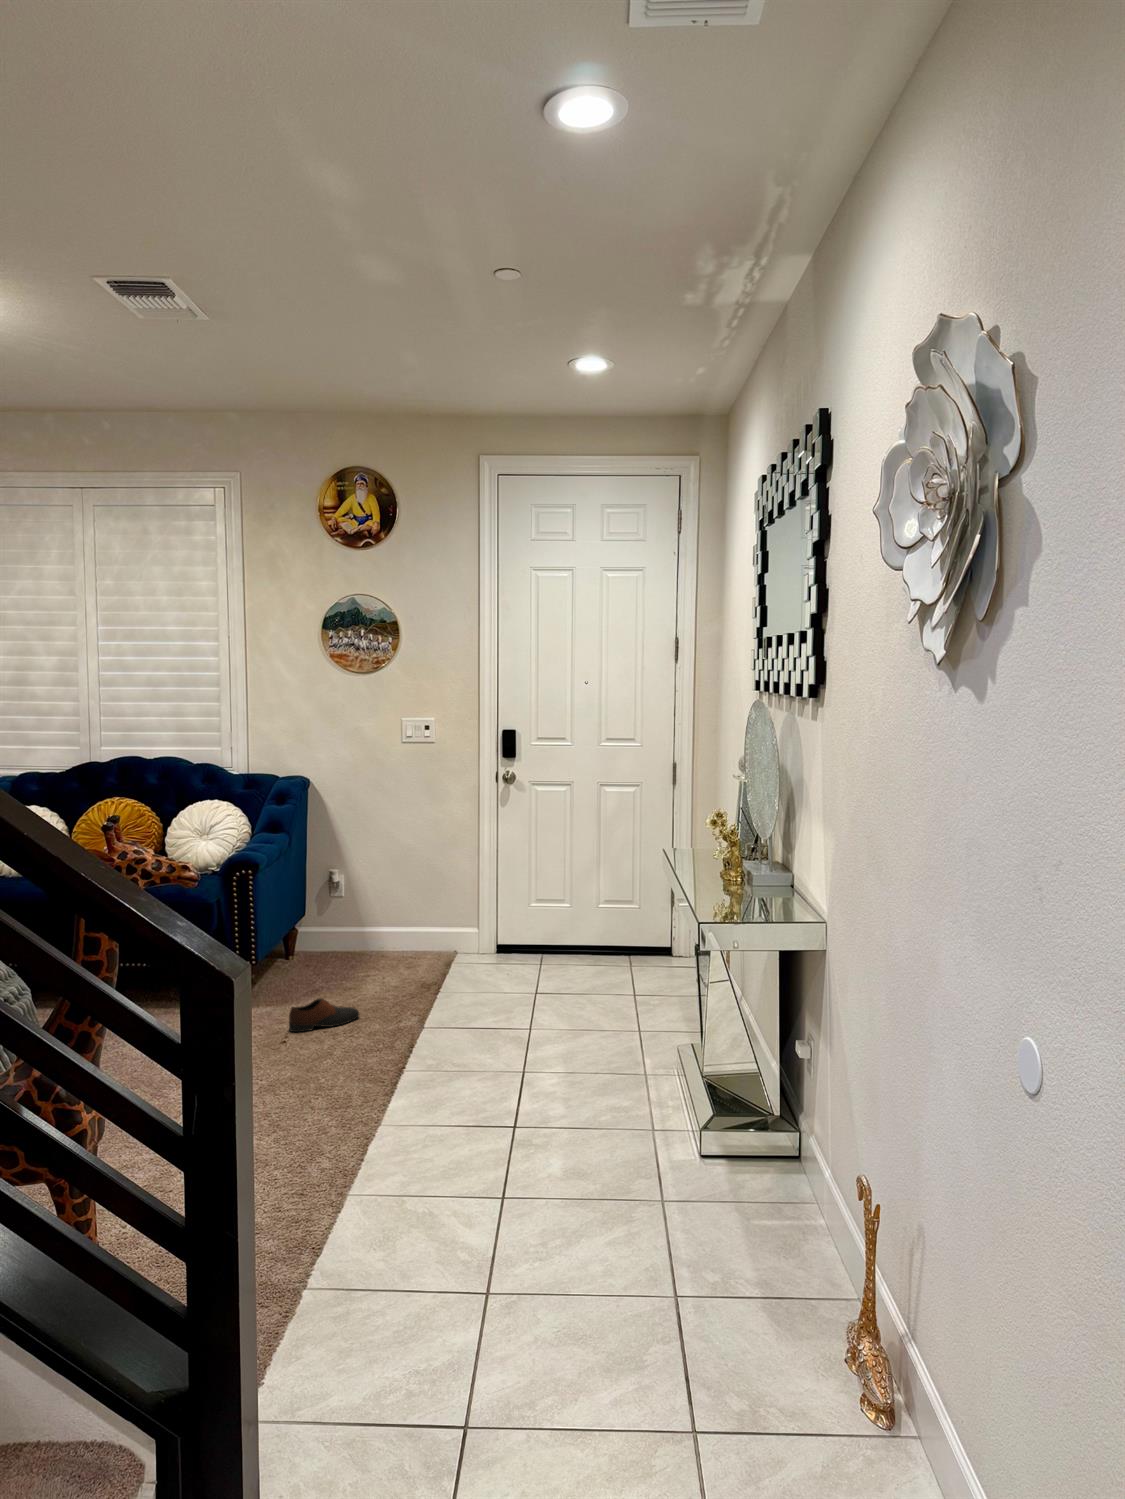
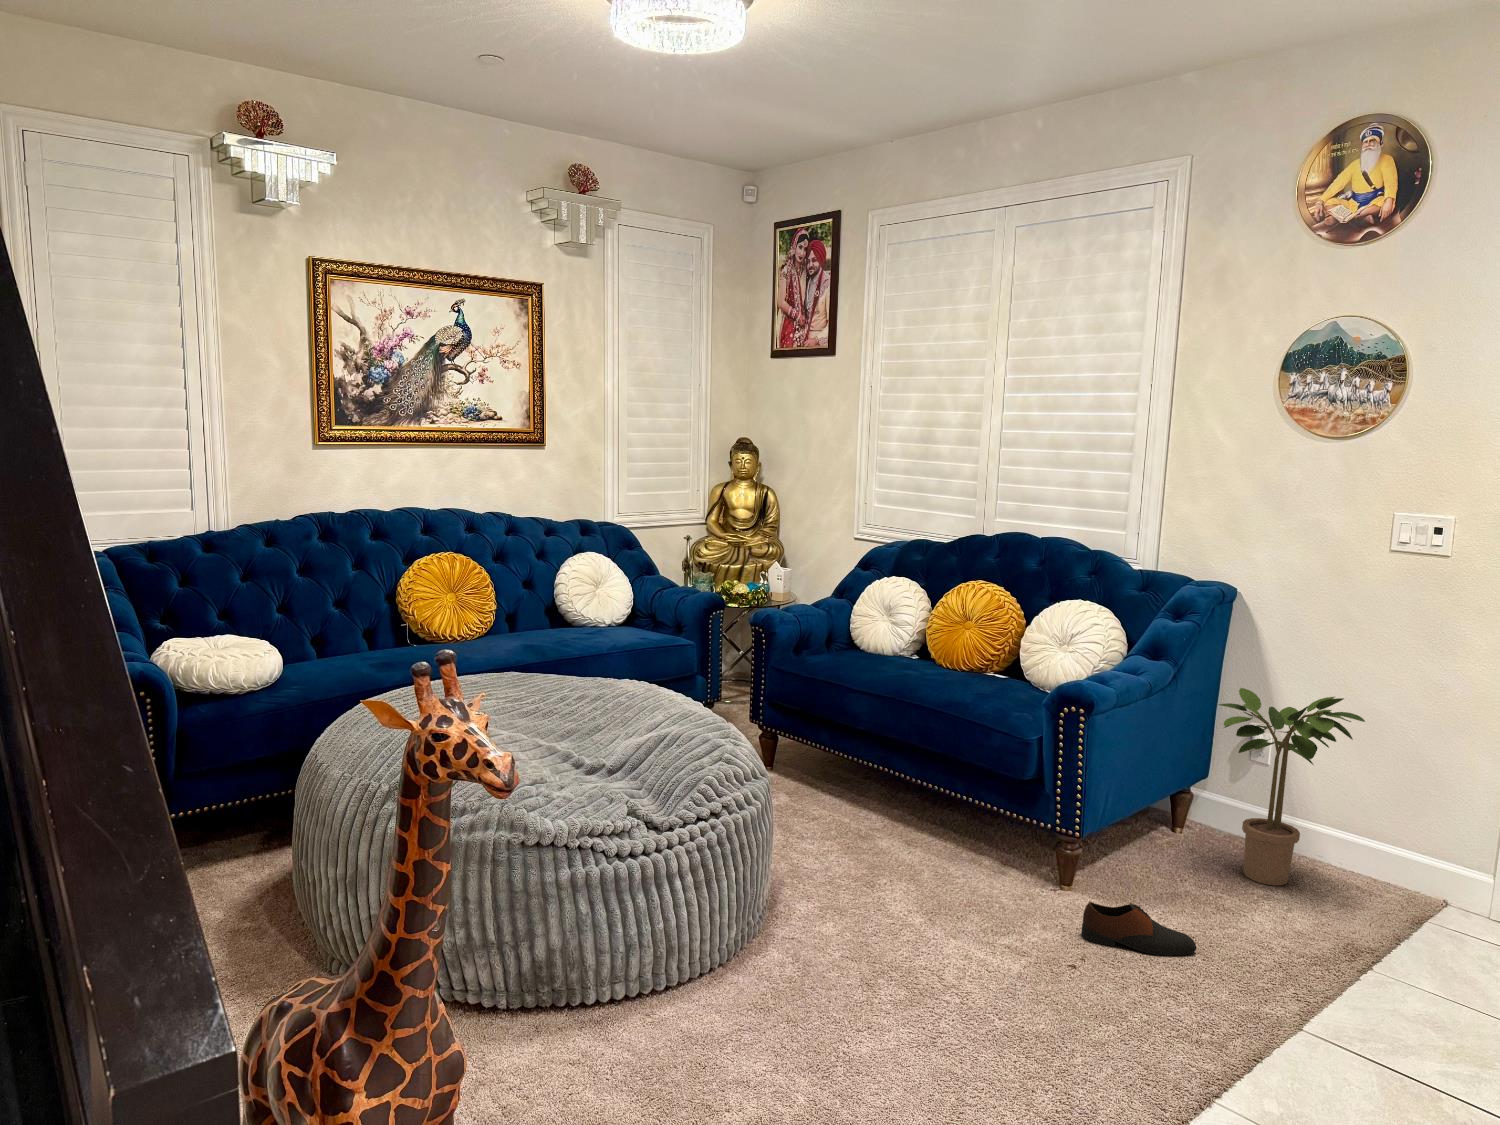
potted plant: none [317,839,410,972] -> present [1219,688,1365,885]

